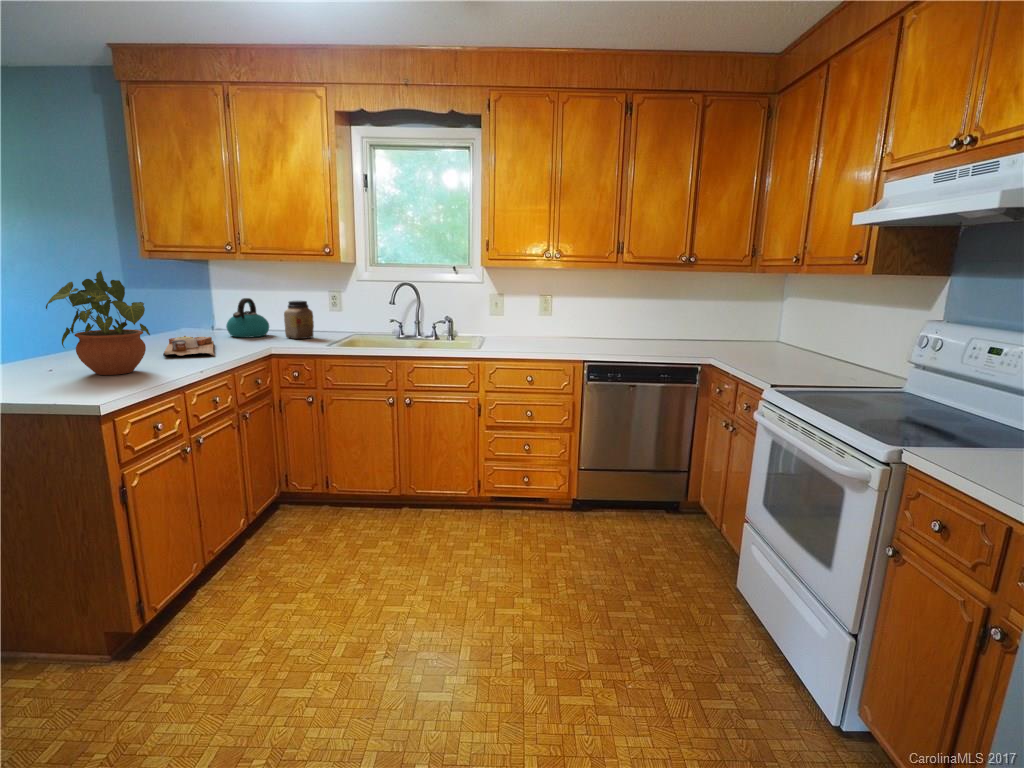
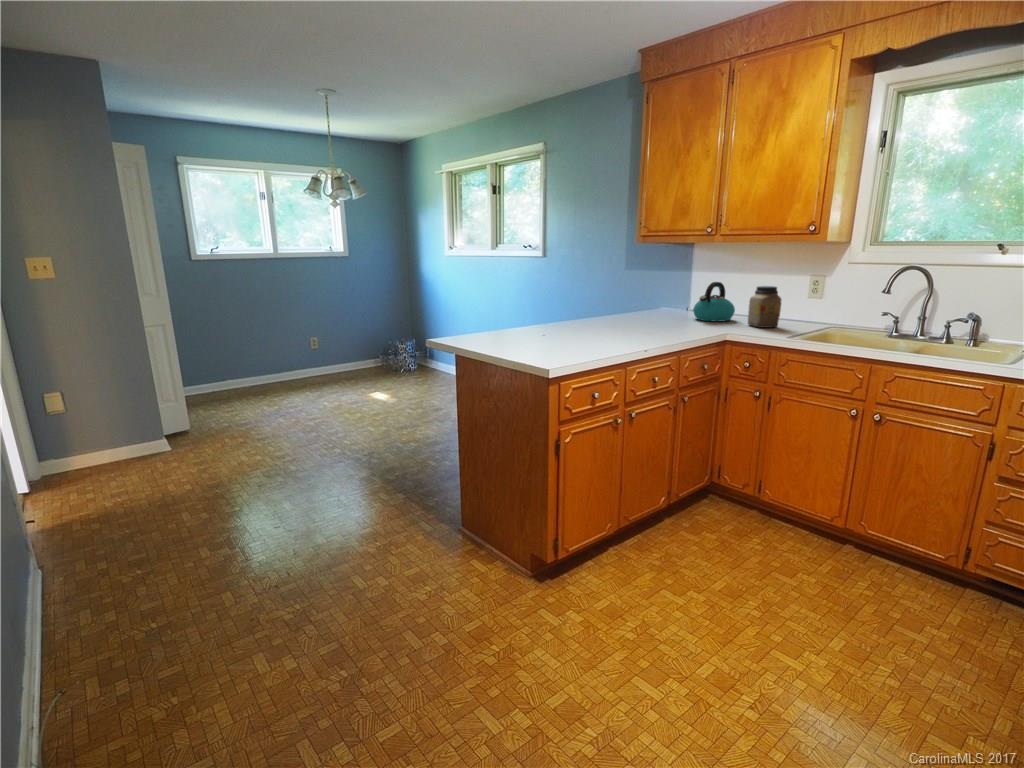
potted plant: present [46,270,150,375] -> none [542,256,609,345]
cutting board: present [163,336,214,356] -> none [623,316,674,337]

